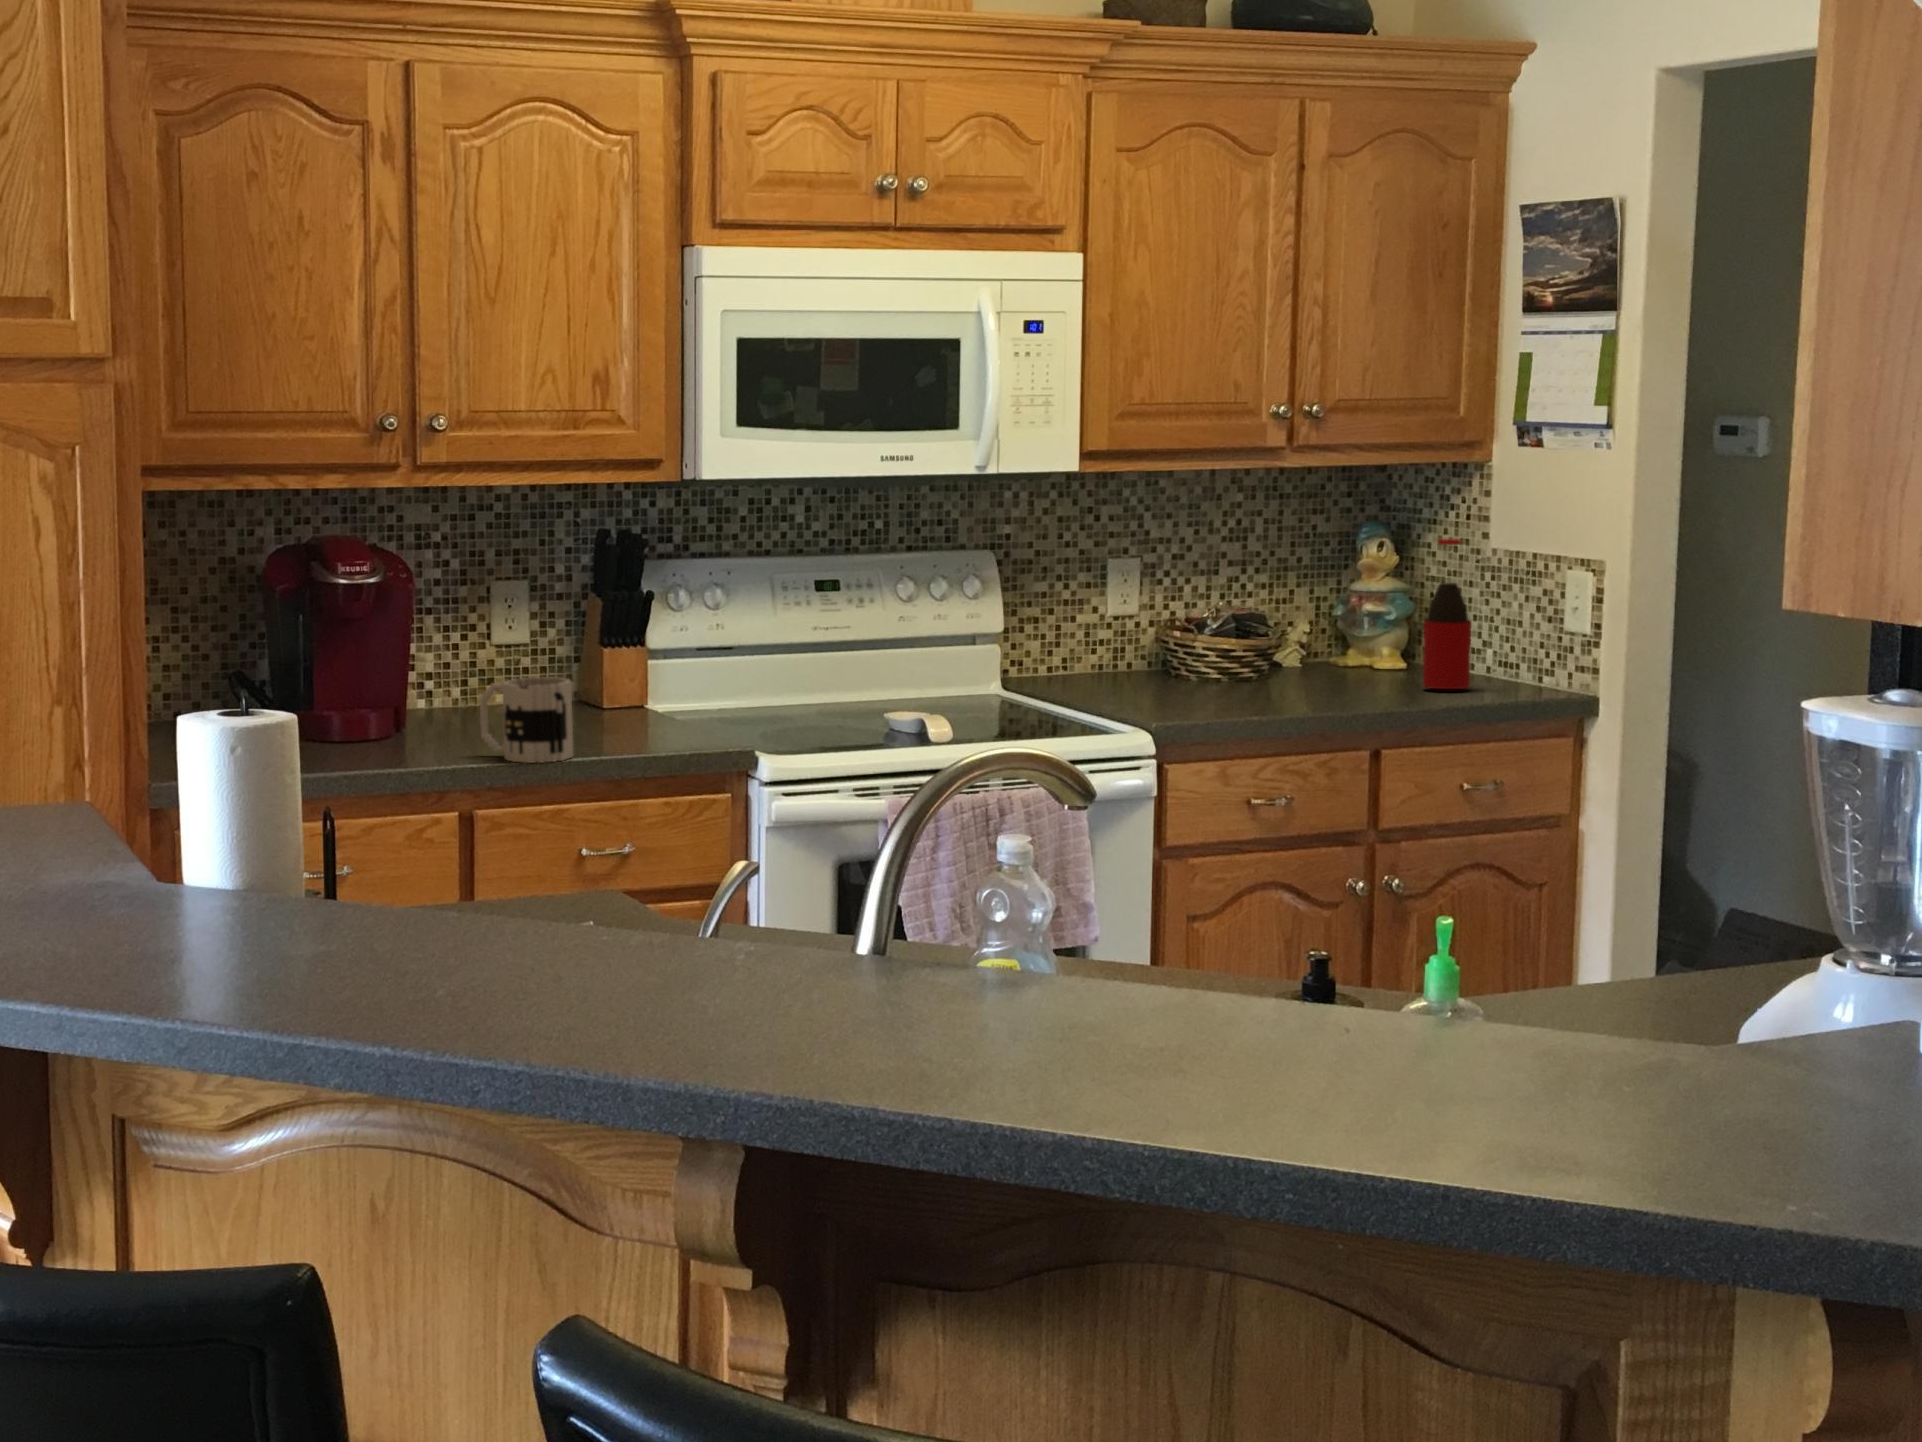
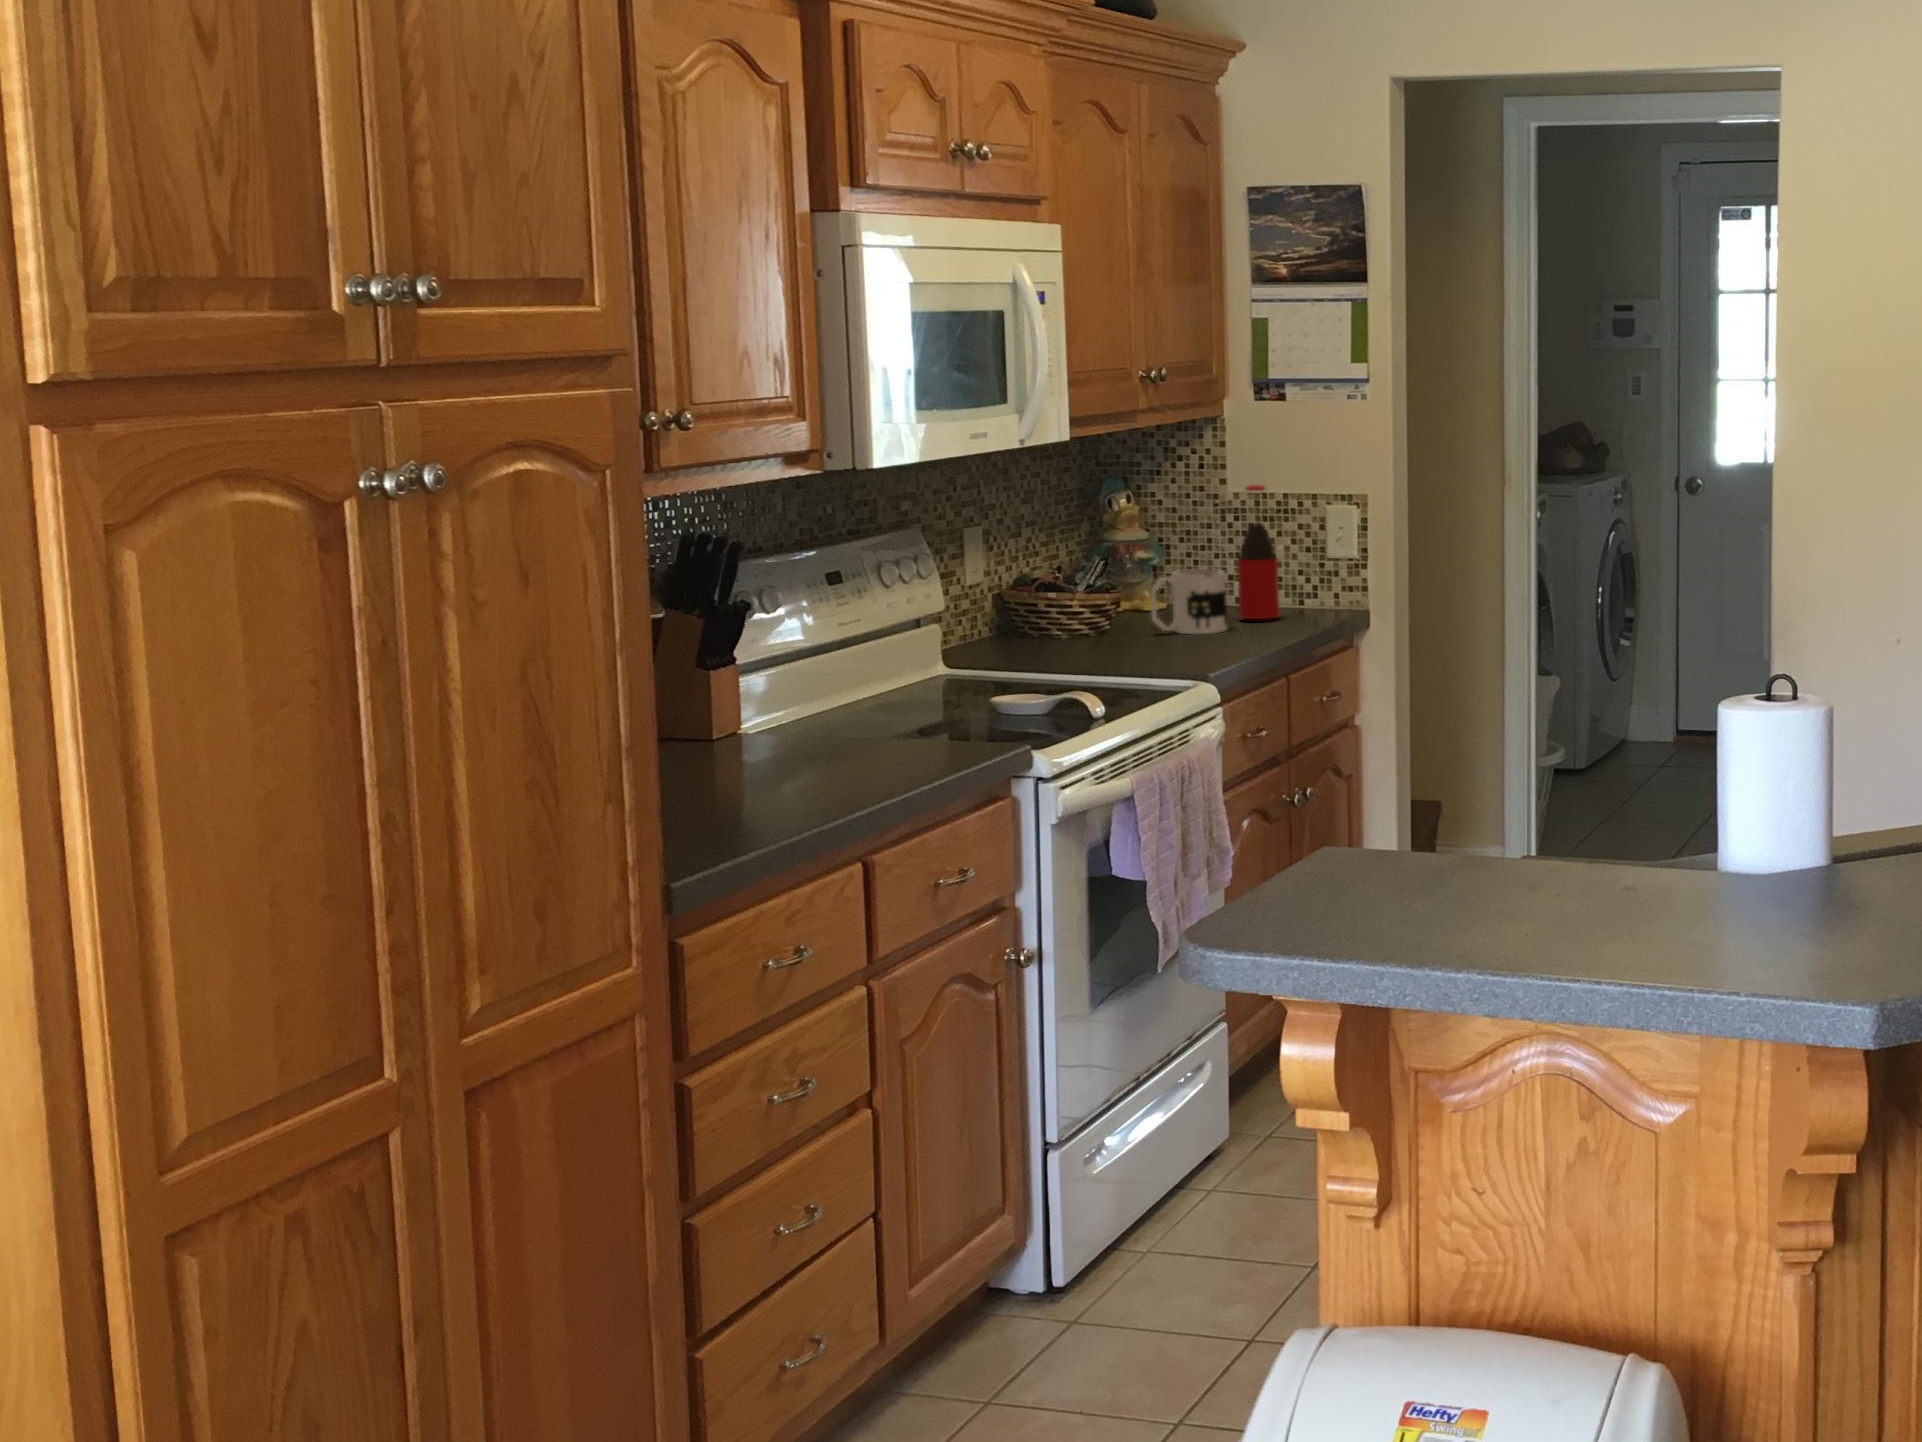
mug: present [480,677,573,763] -> present [1151,569,1227,634]

